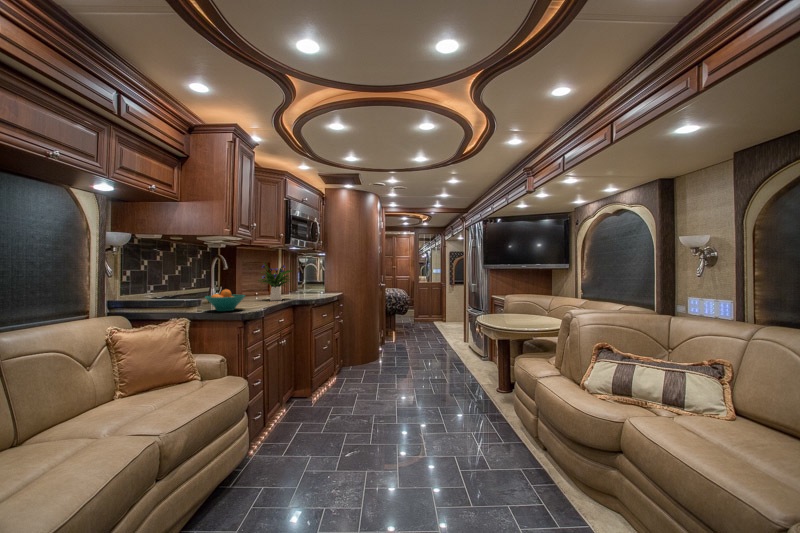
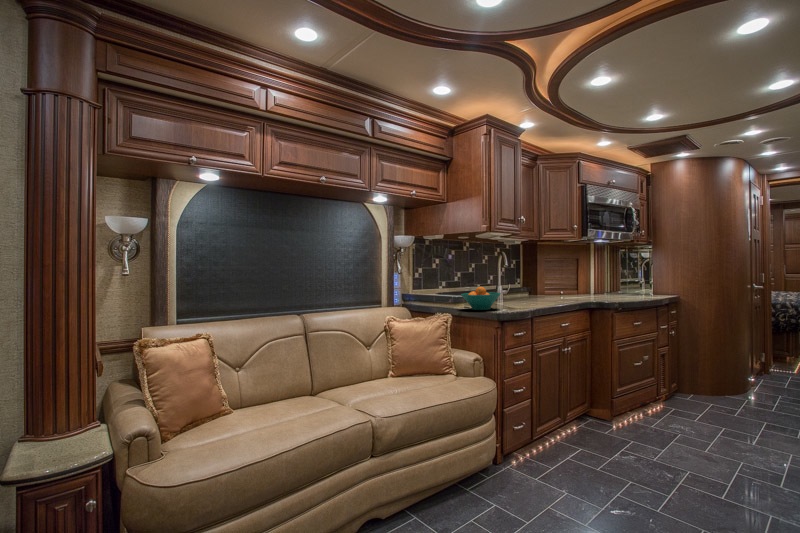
flower arrangement: present [259,263,293,300] -> none [541,253,589,301]

